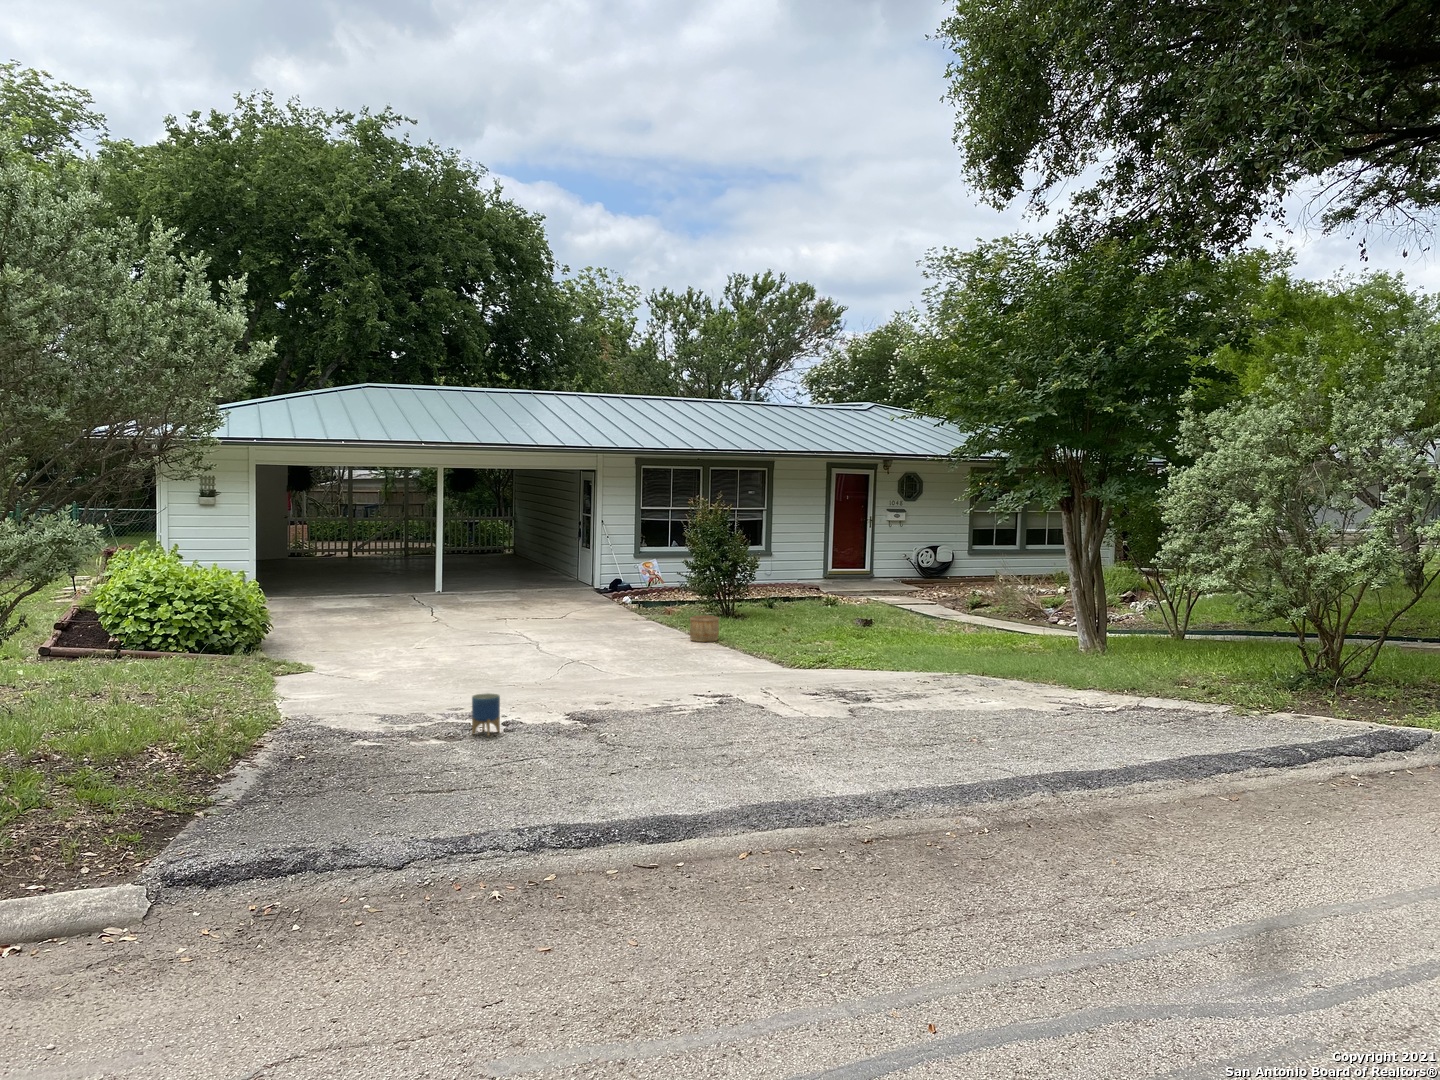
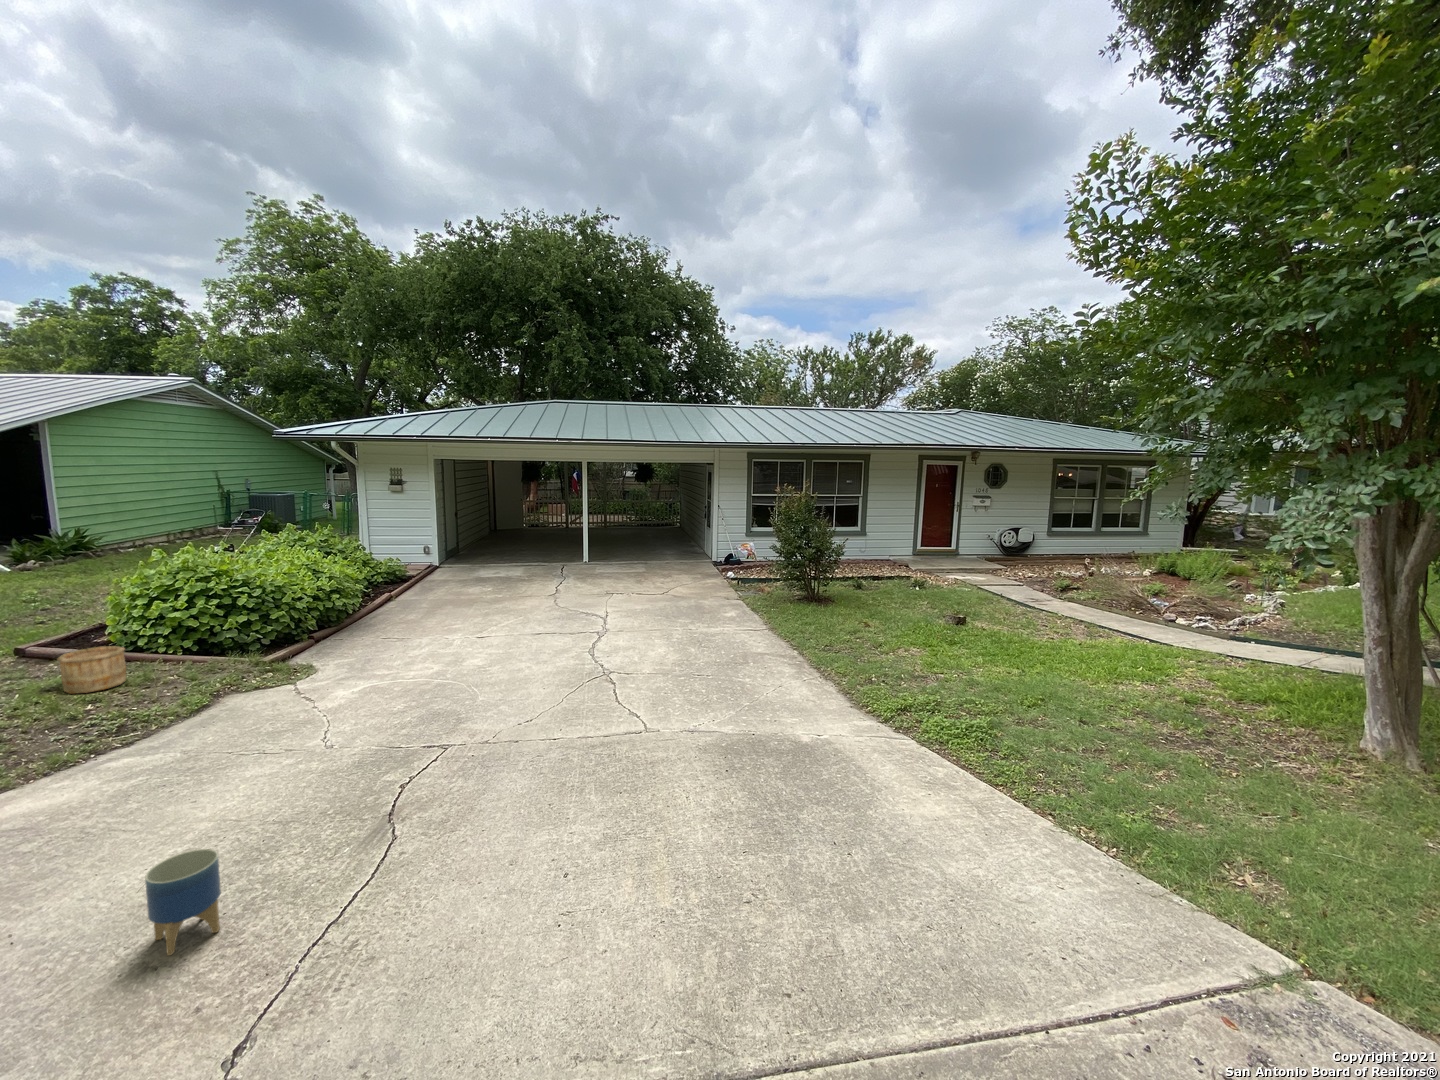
wooden bucket: present [690,615,719,642] -> present [57,646,126,694]

